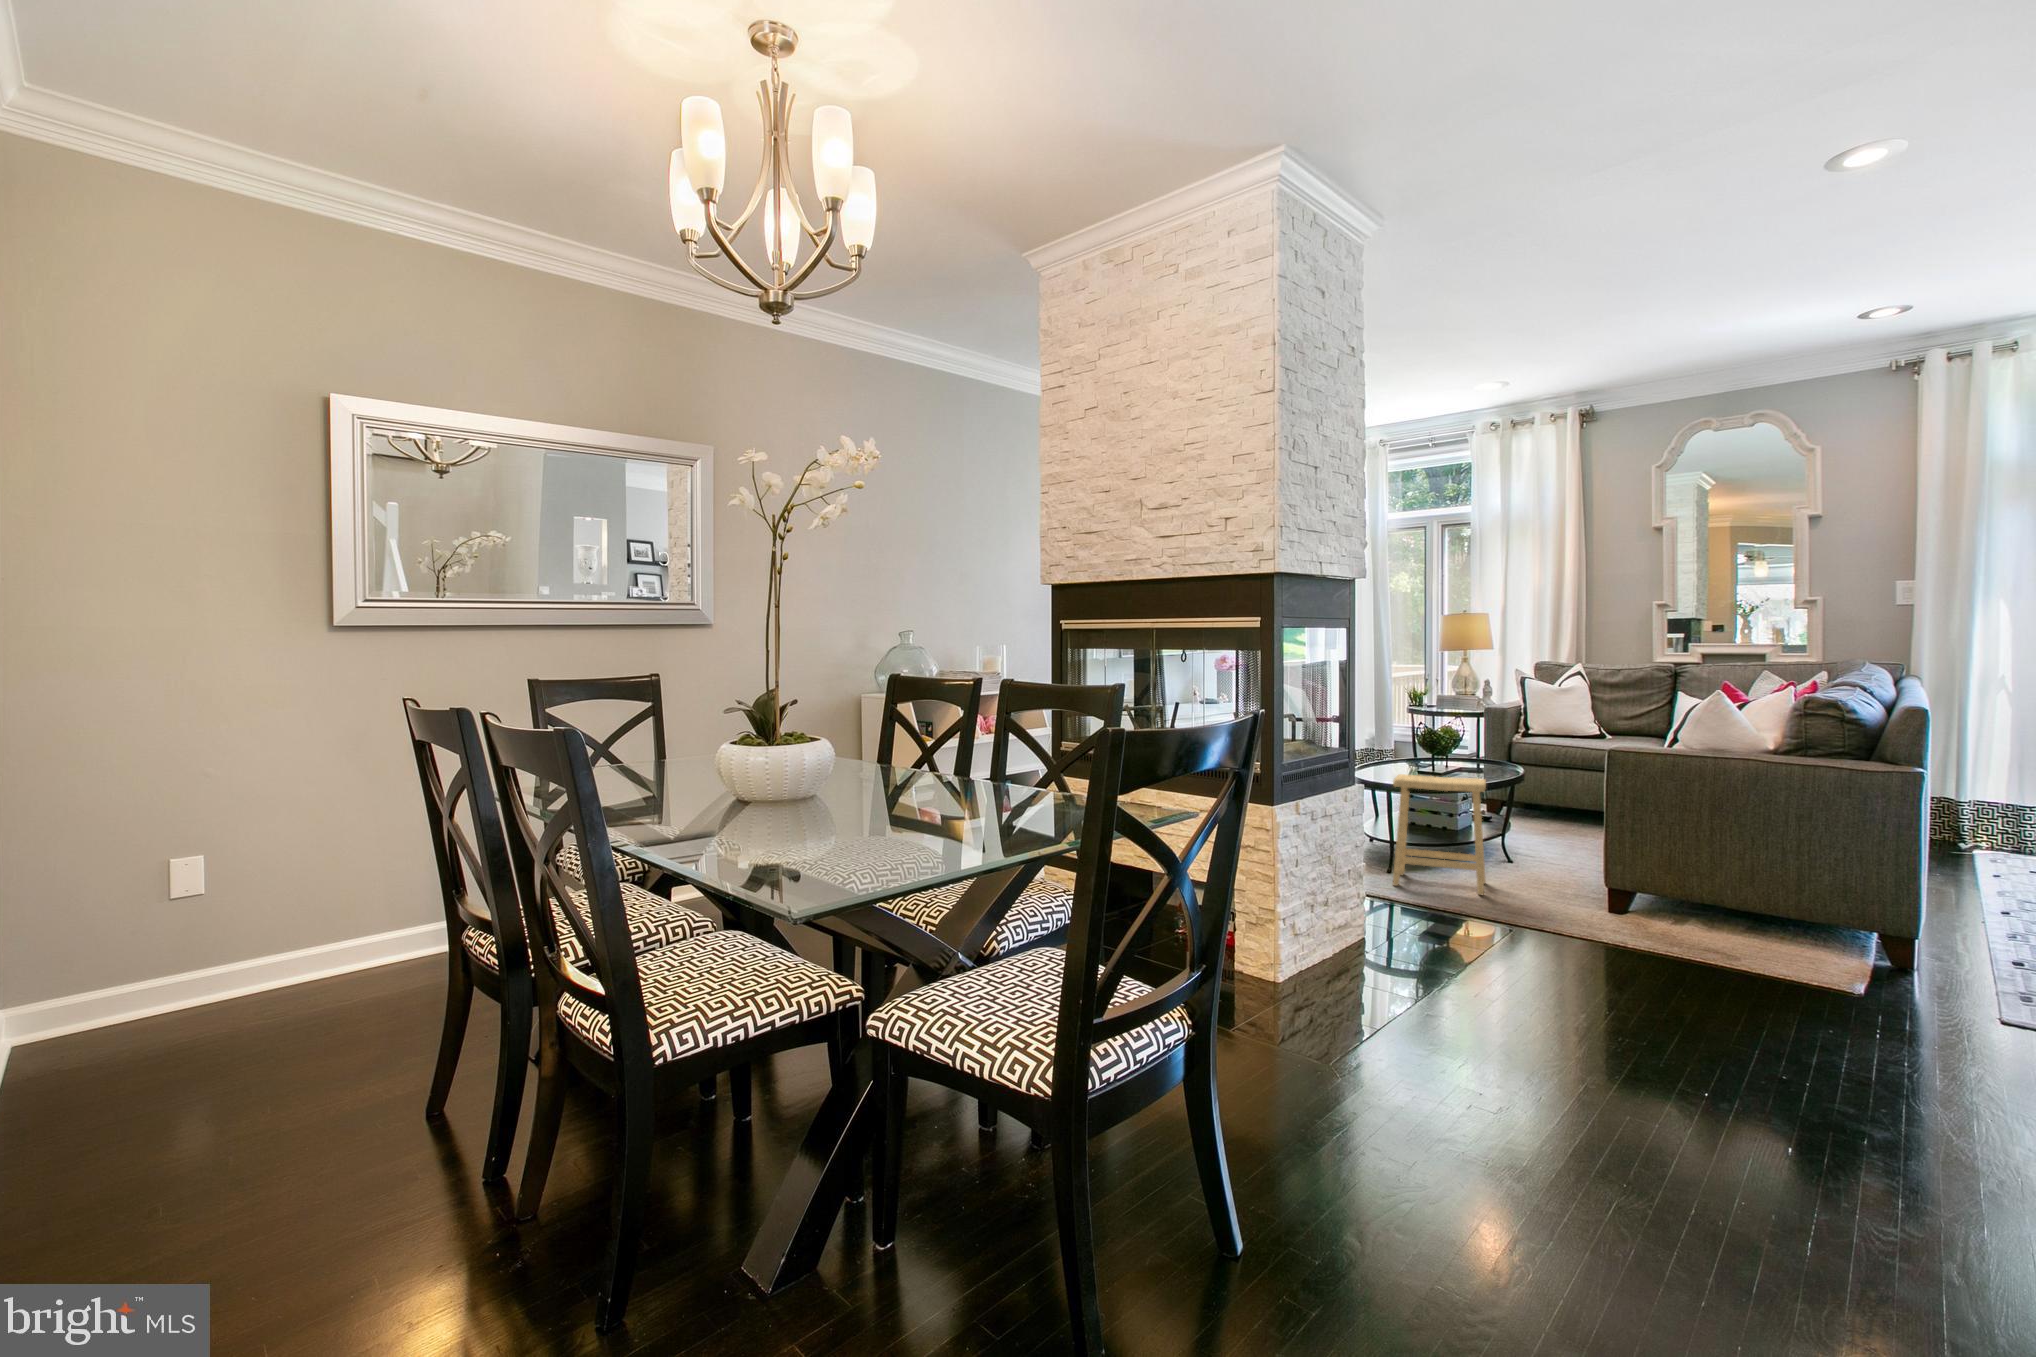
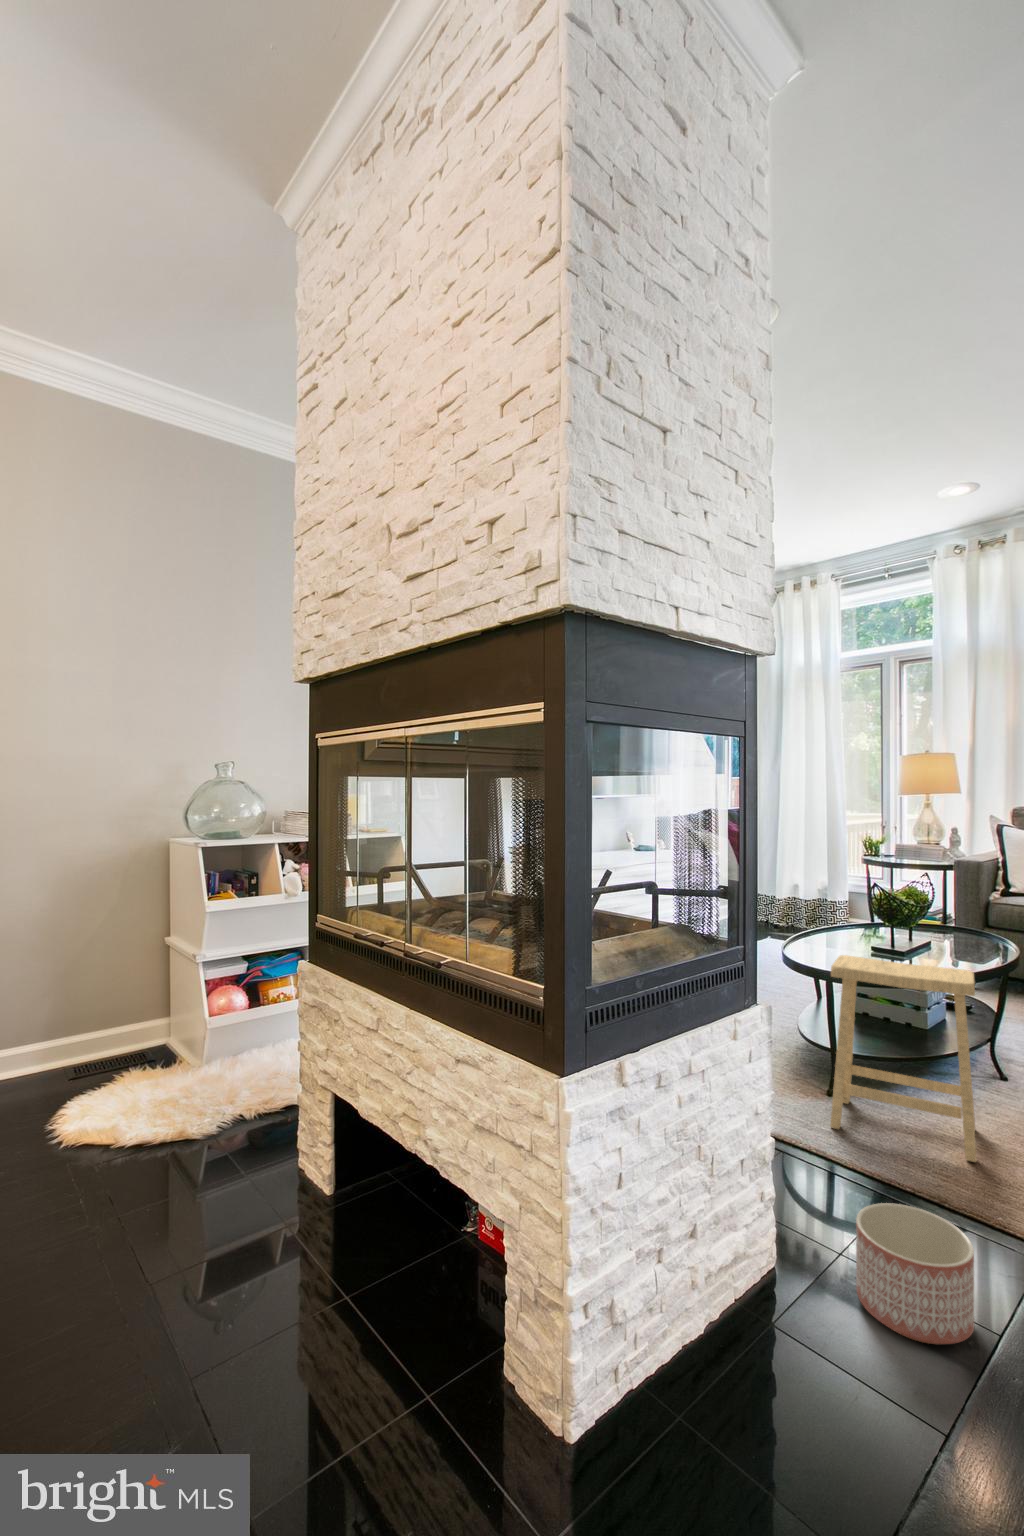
planter: none [1414,894,1474,949] -> present [856,1203,974,1344]

